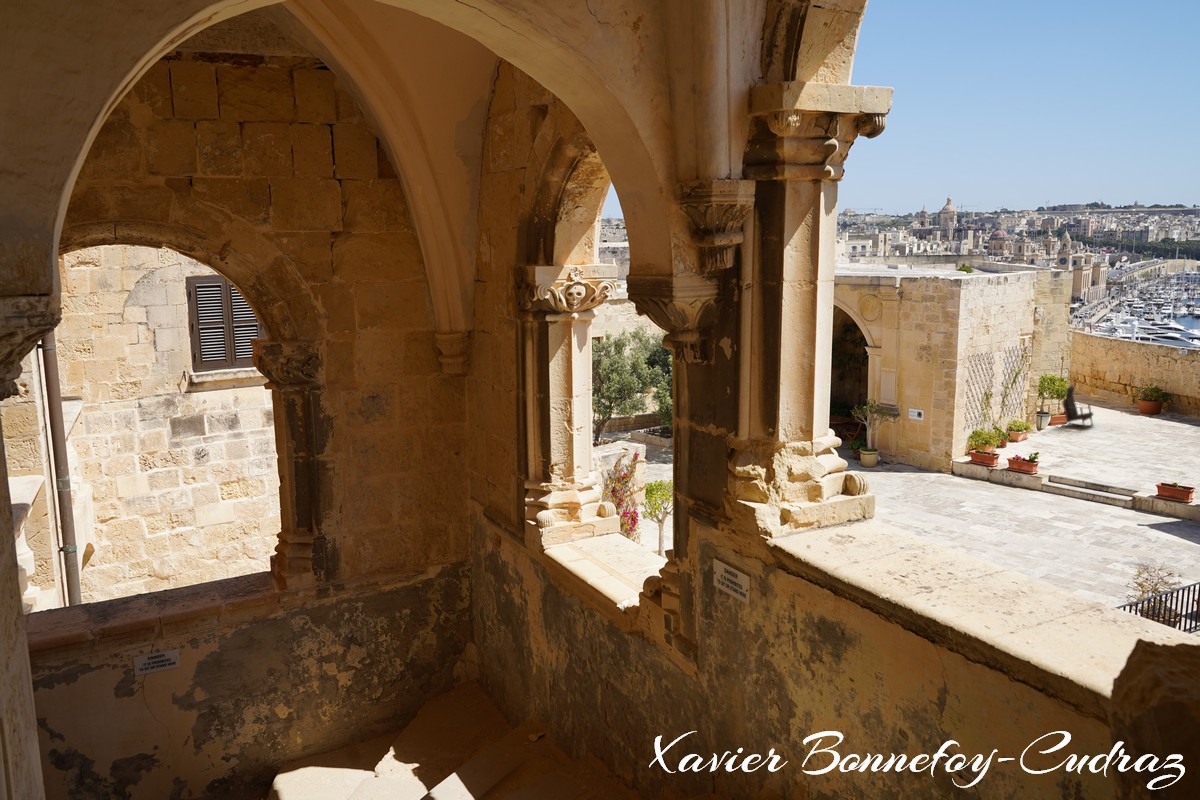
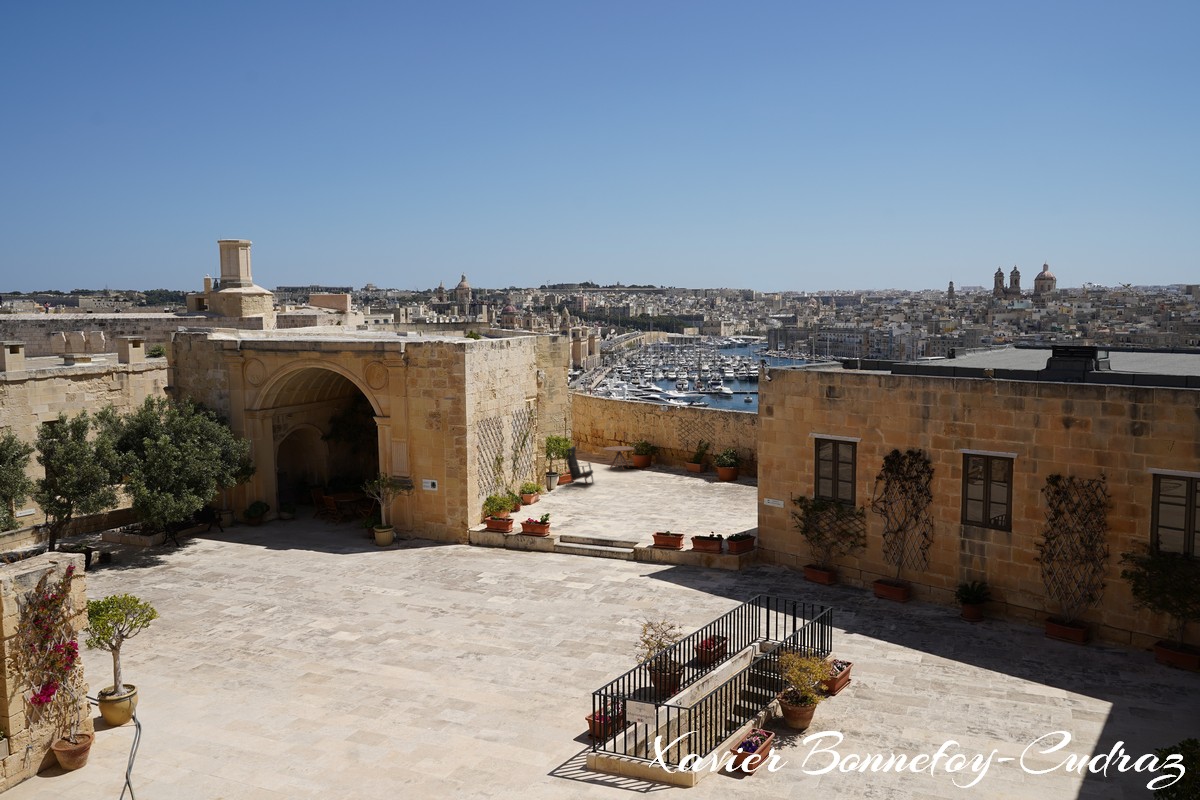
round table: none [1109,389,1147,415] -> present [604,446,634,470]

